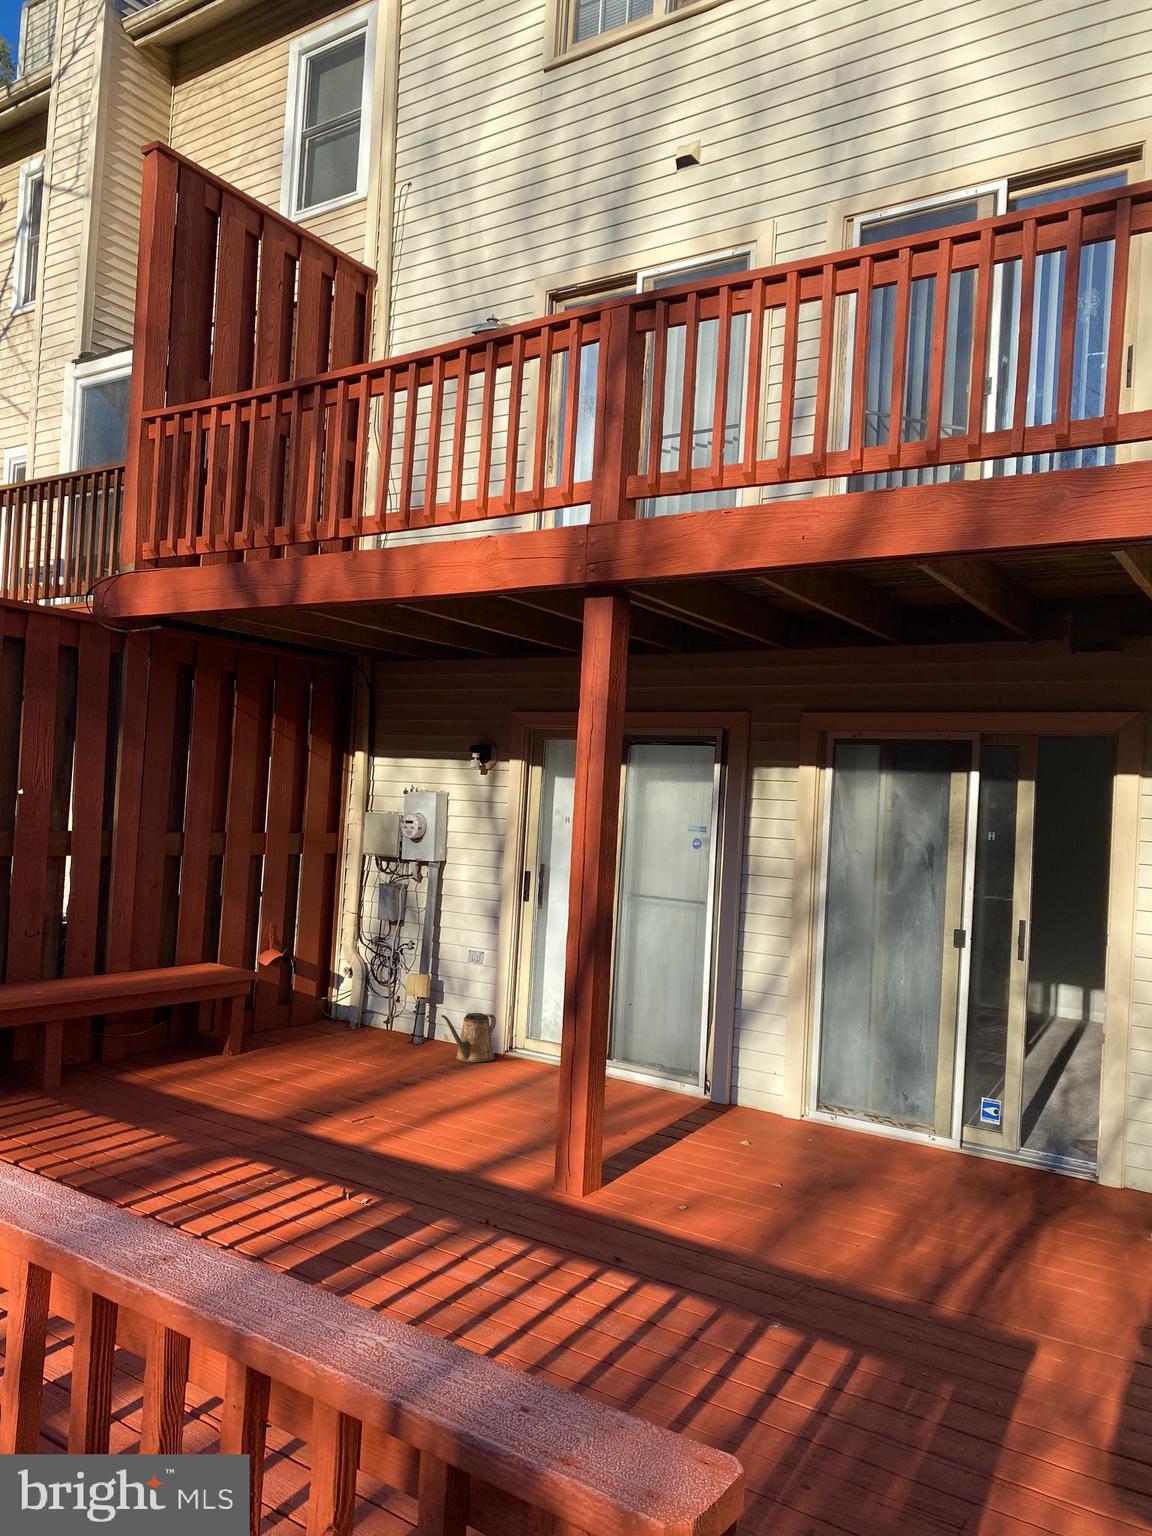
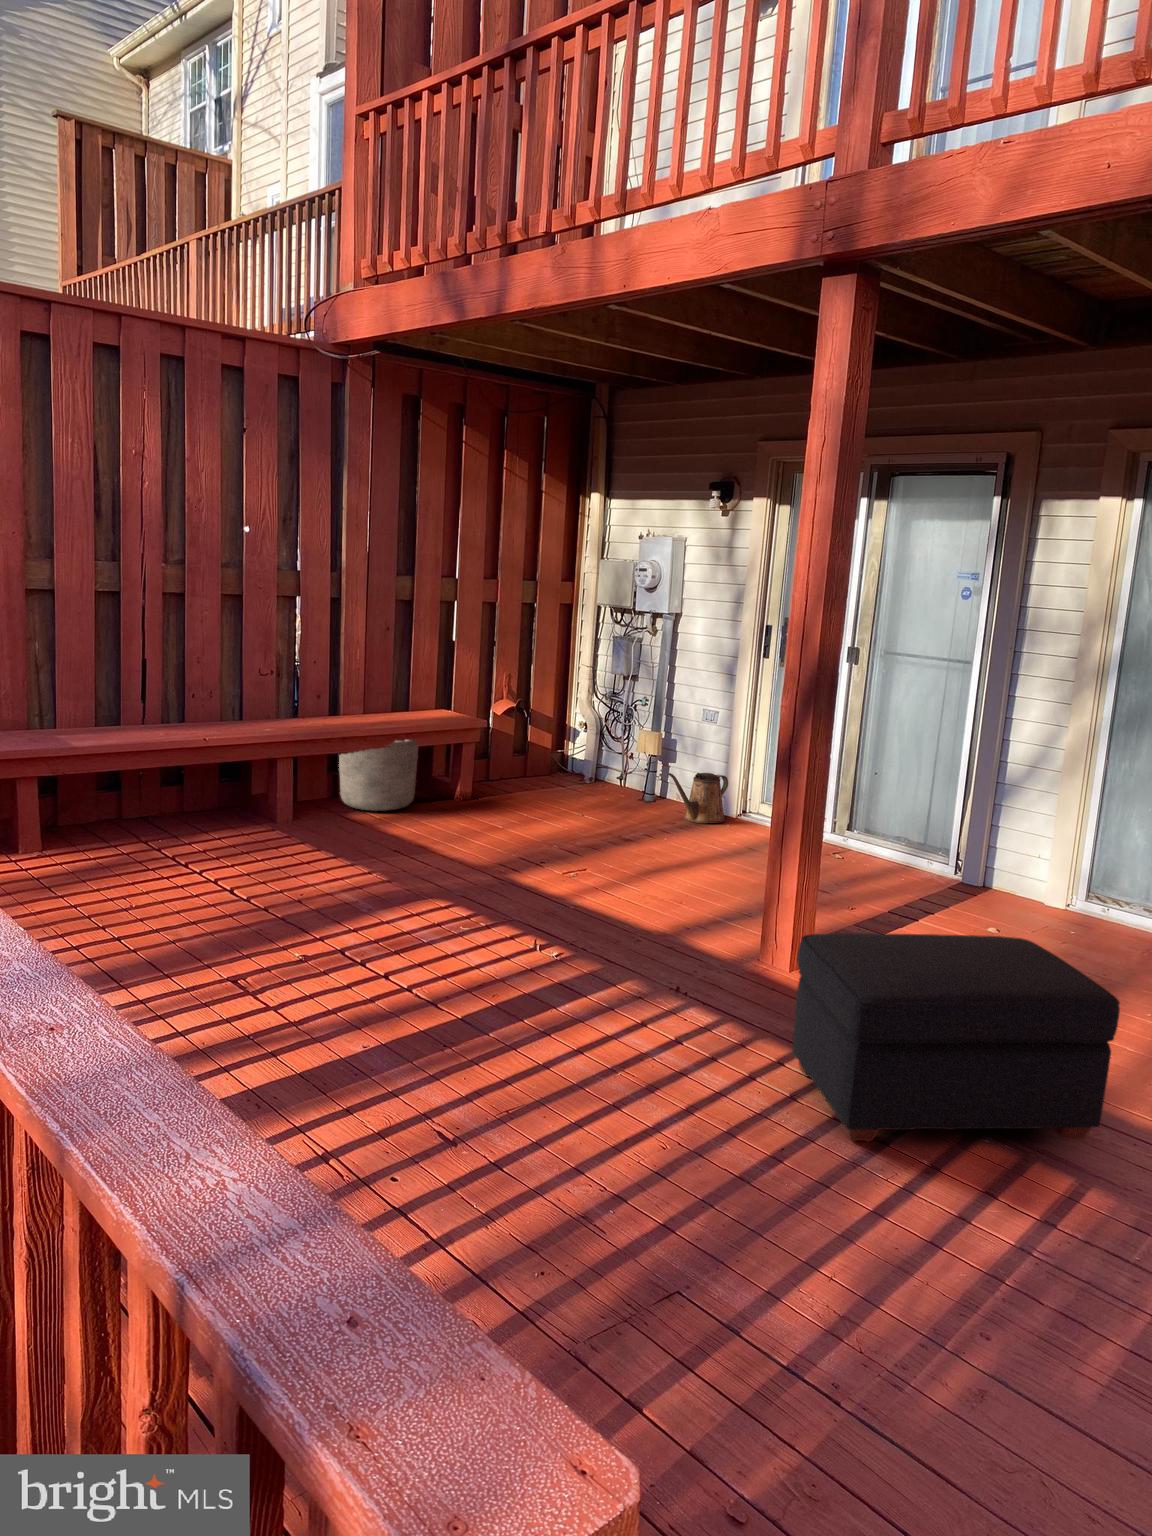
planter: none [107,986,192,1071] -> present [339,740,419,811]
ottoman: none [603,1144,870,1341] -> present [793,933,1120,1141]

